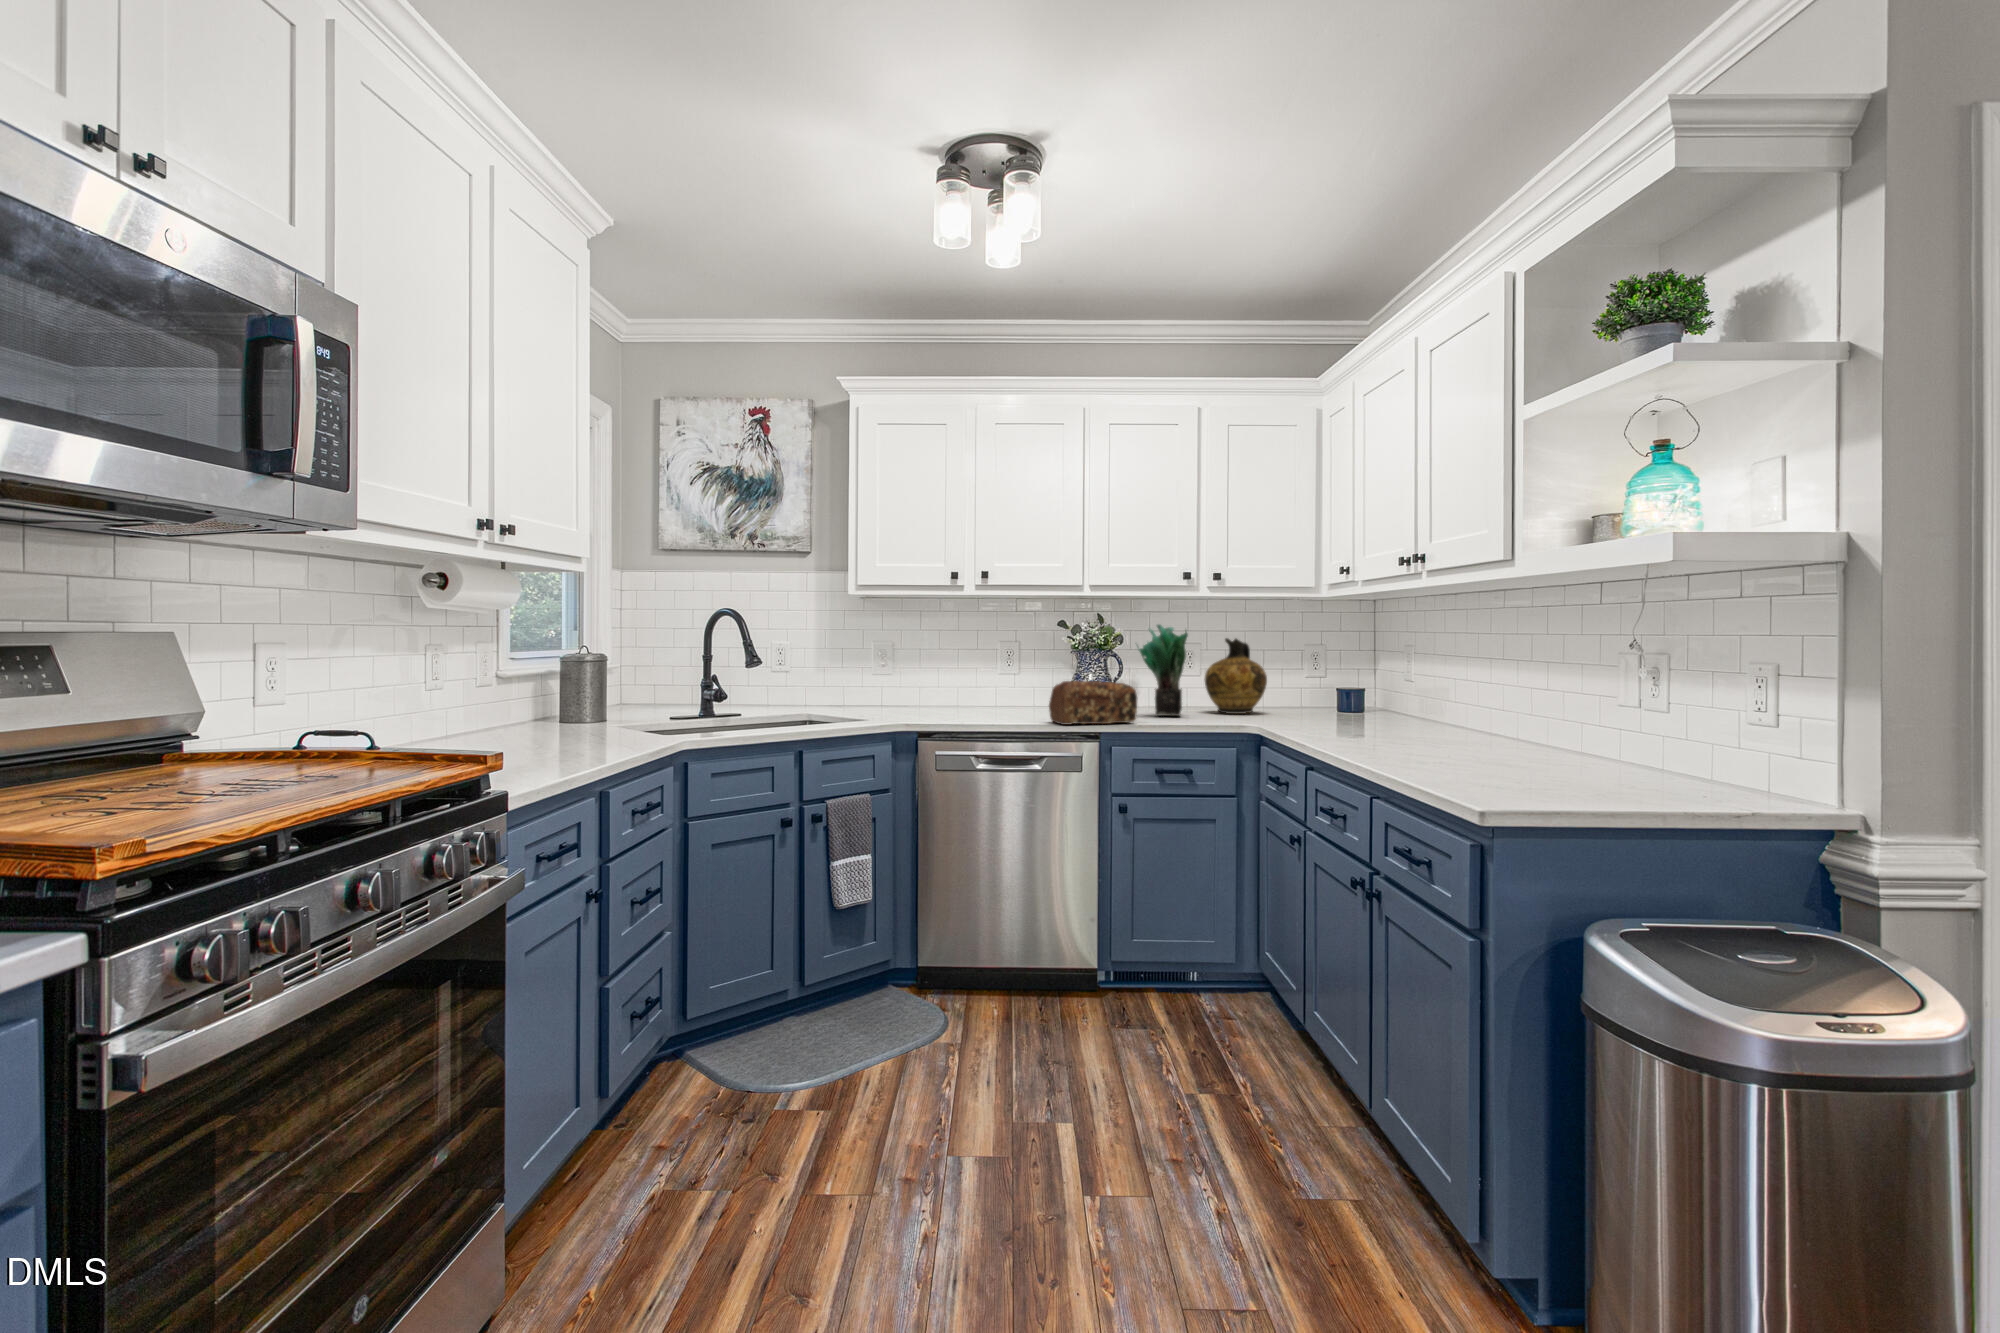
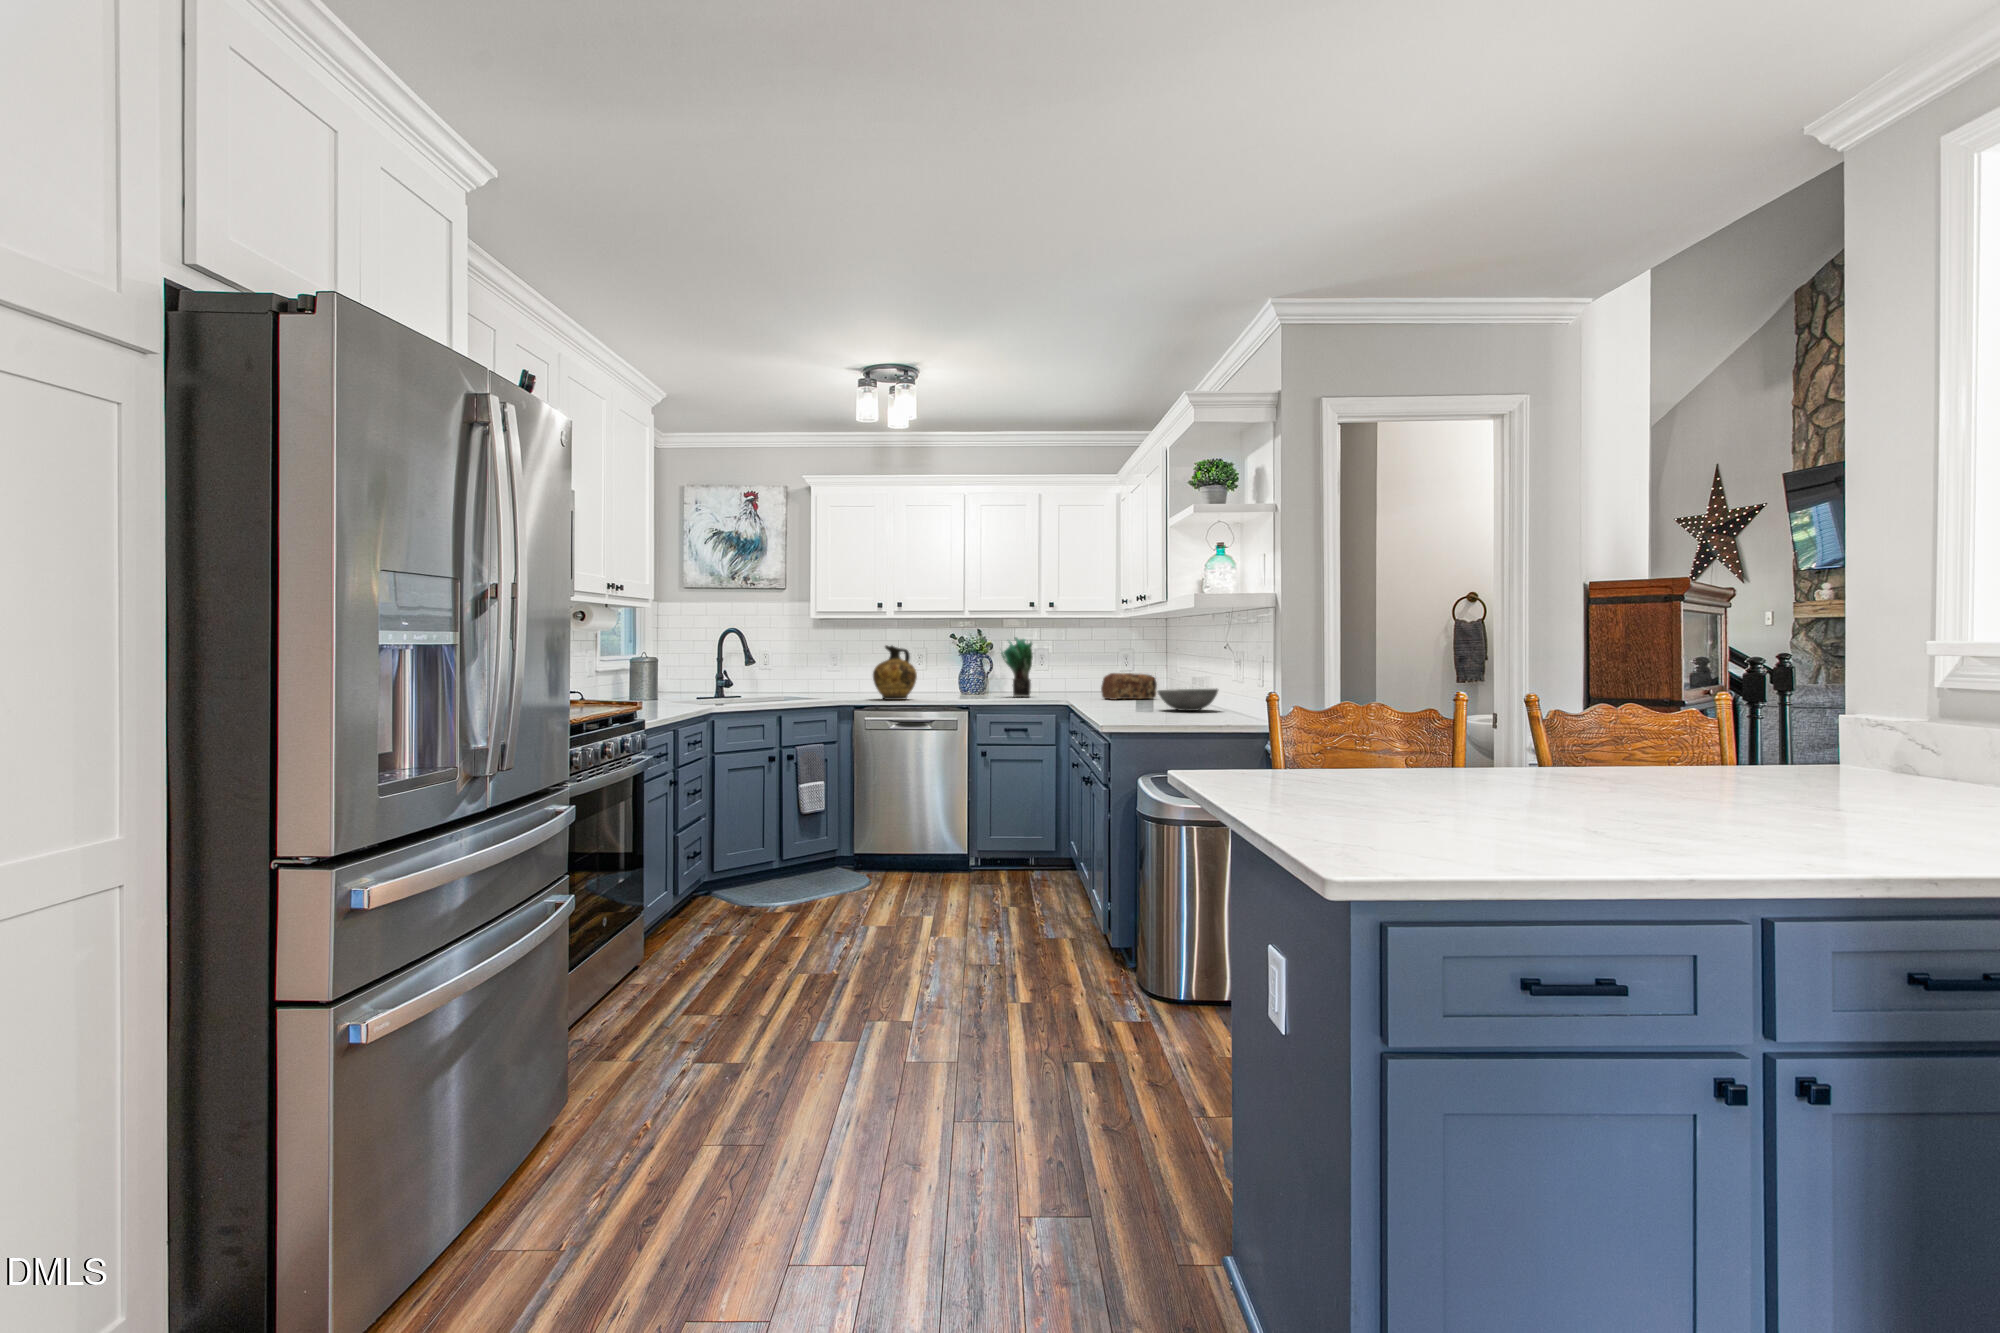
ceramic jug: present [1204,638,1267,714] -> present [873,645,917,700]
bread loaf: present [1049,681,1137,725] -> present [1101,673,1157,700]
bowl: none [1476,719,1601,762] -> present [1158,688,1218,711]

